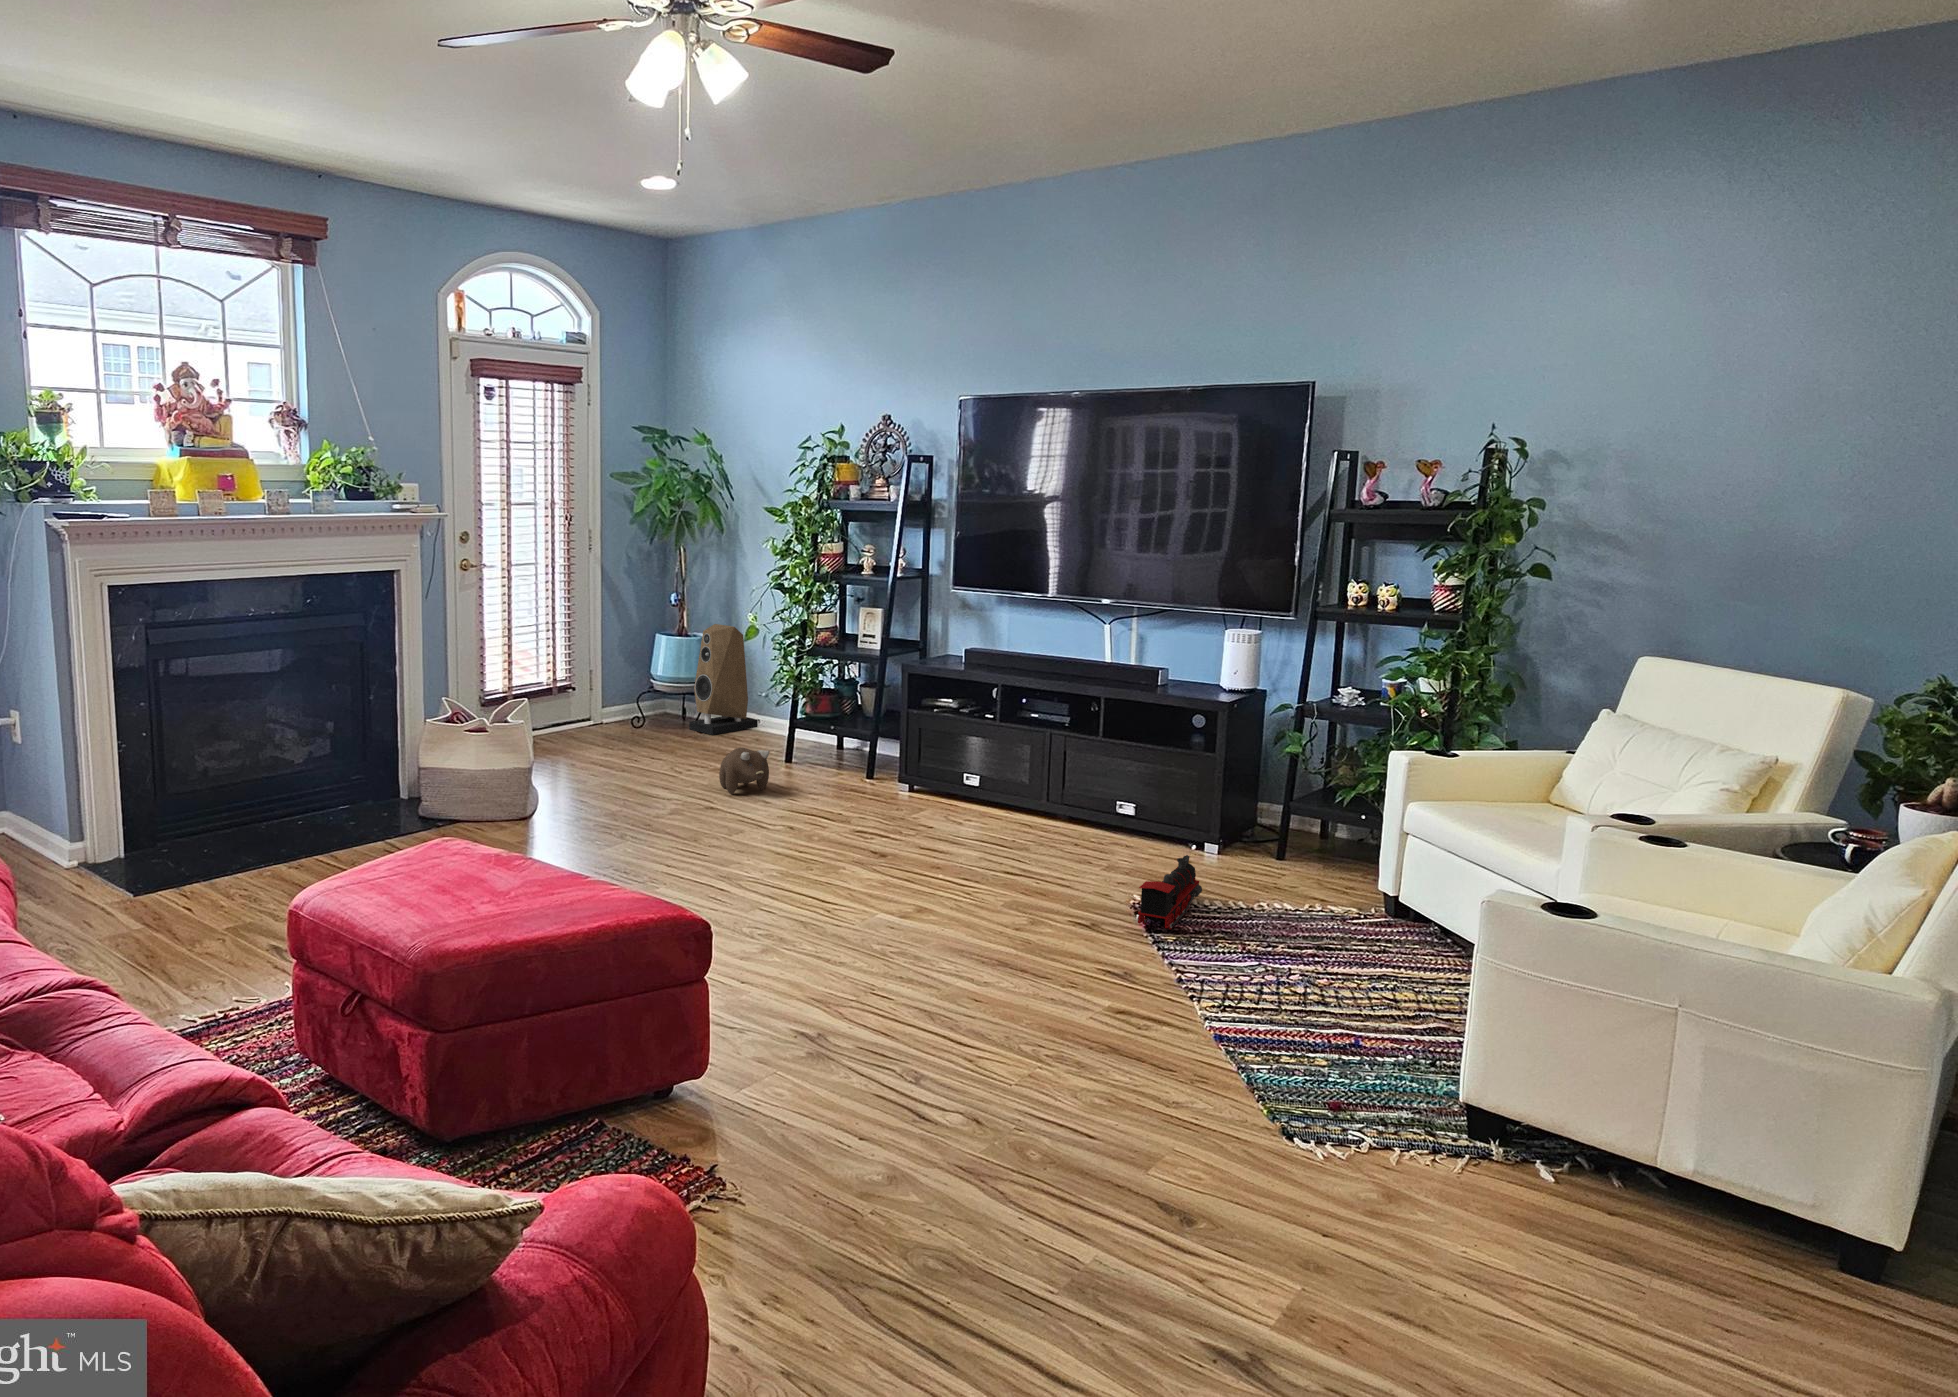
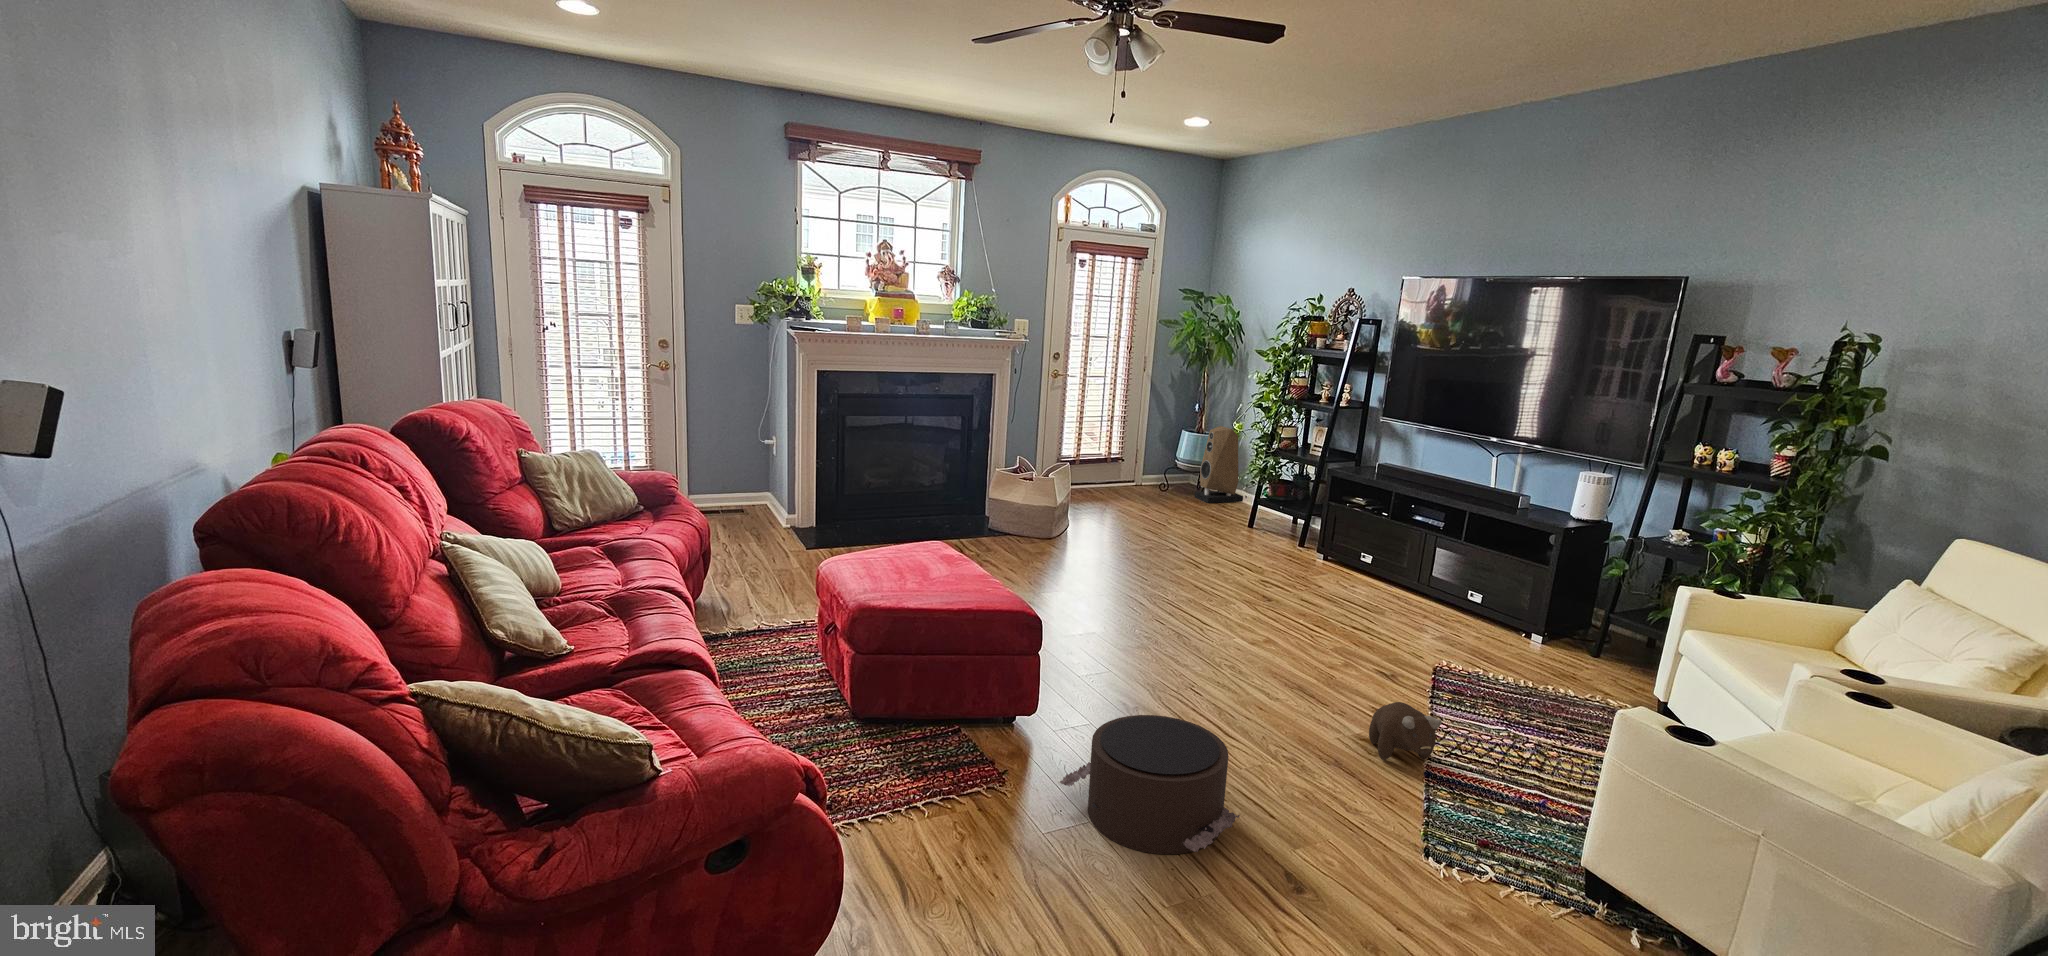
plush toy: present [719,748,770,794] -> present [1369,702,1442,760]
toy train: present [1138,855,1202,930] -> none [1426,644,1501,696]
pouf: none [787,1043,1071,1270] -> present [1060,715,1240,854]

